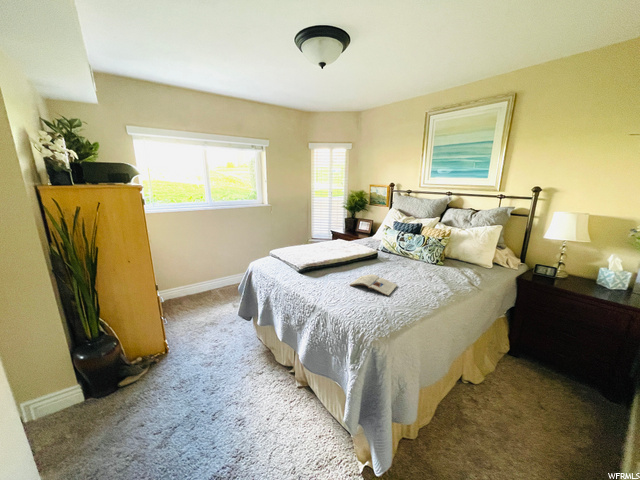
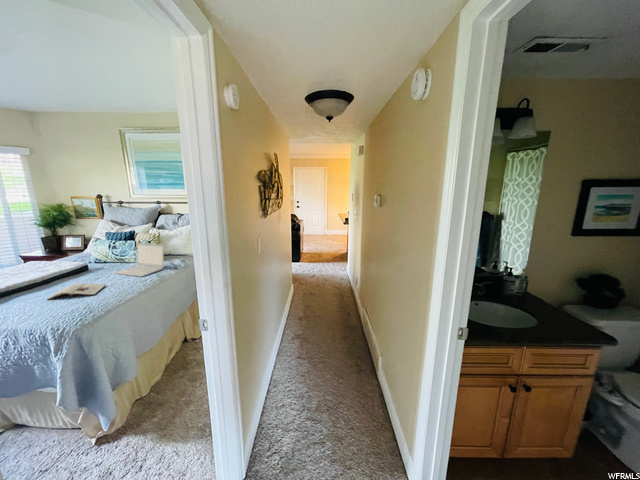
laptop: none [402,240,466,286] -> present [115,243,164,277]

